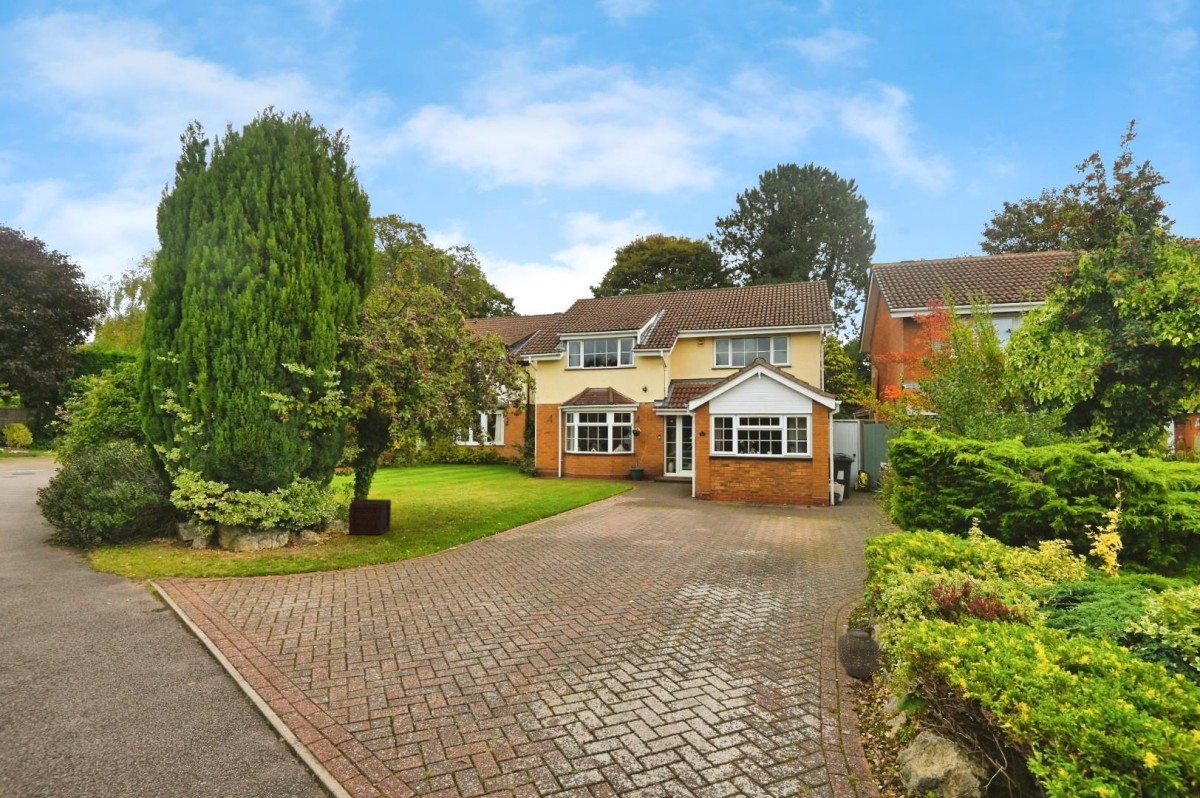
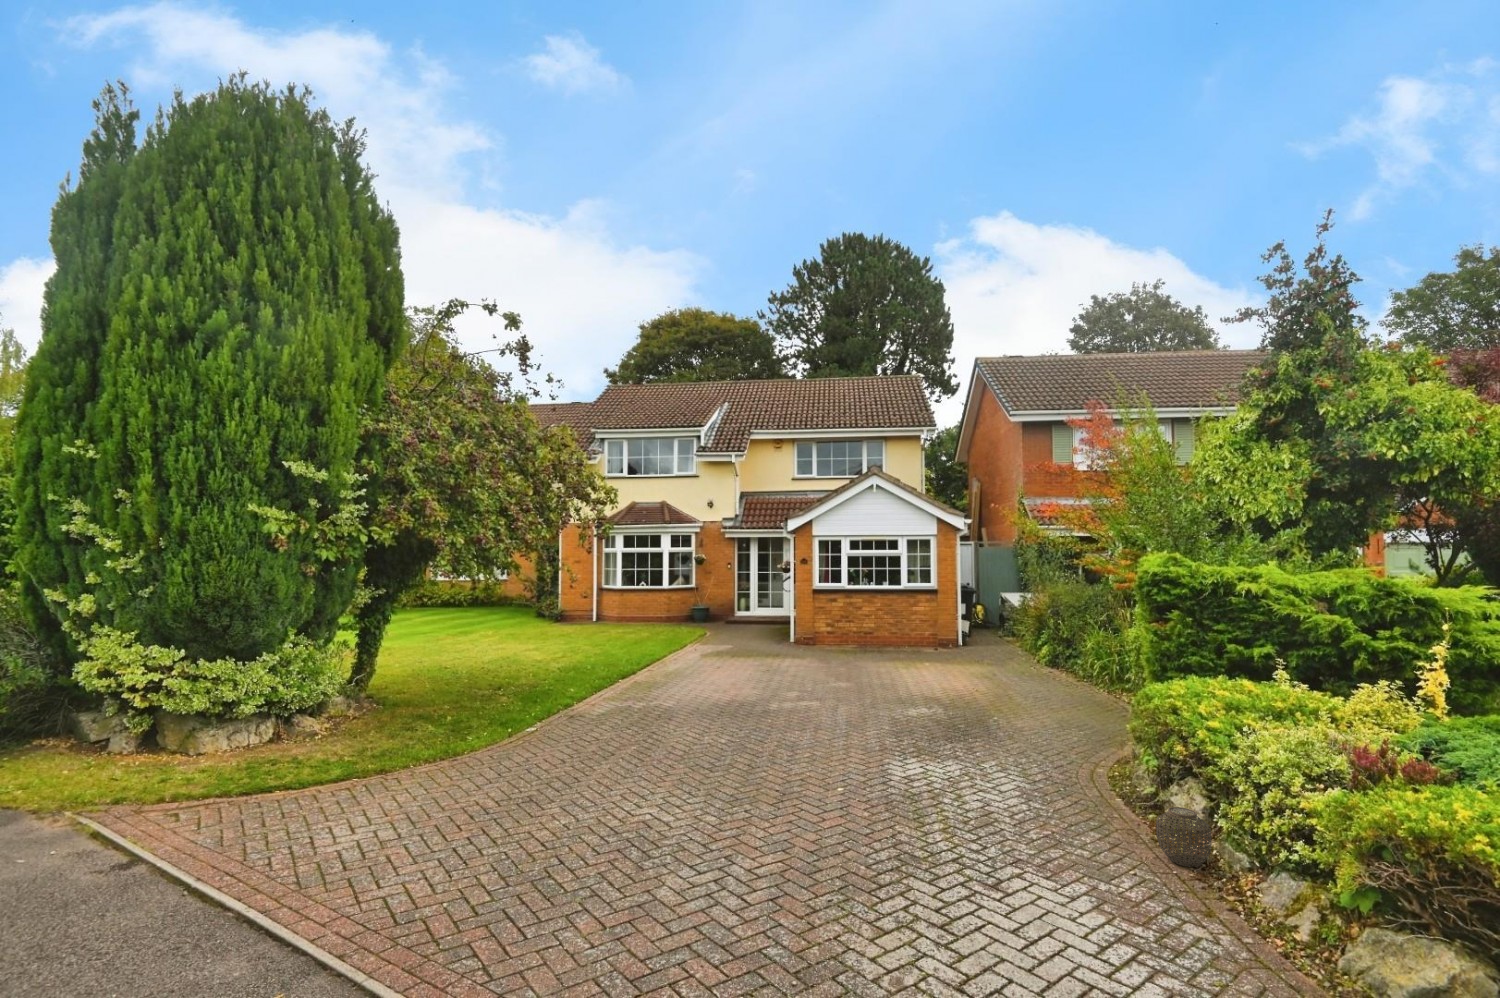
wooden crate: present [348,499,391,535] -> none [358,662,419,717]

